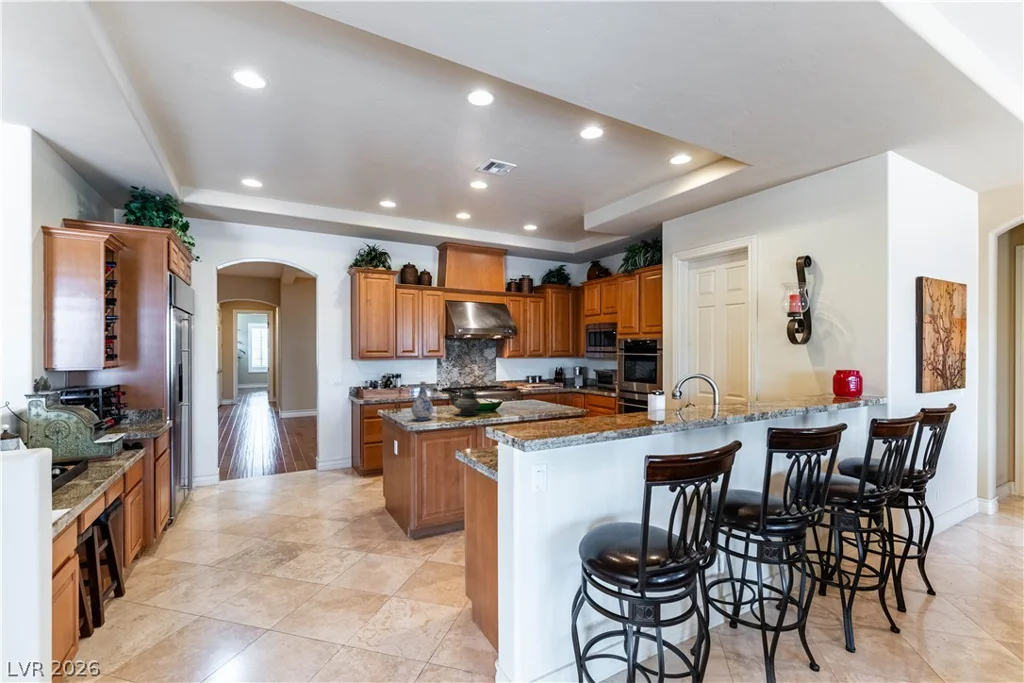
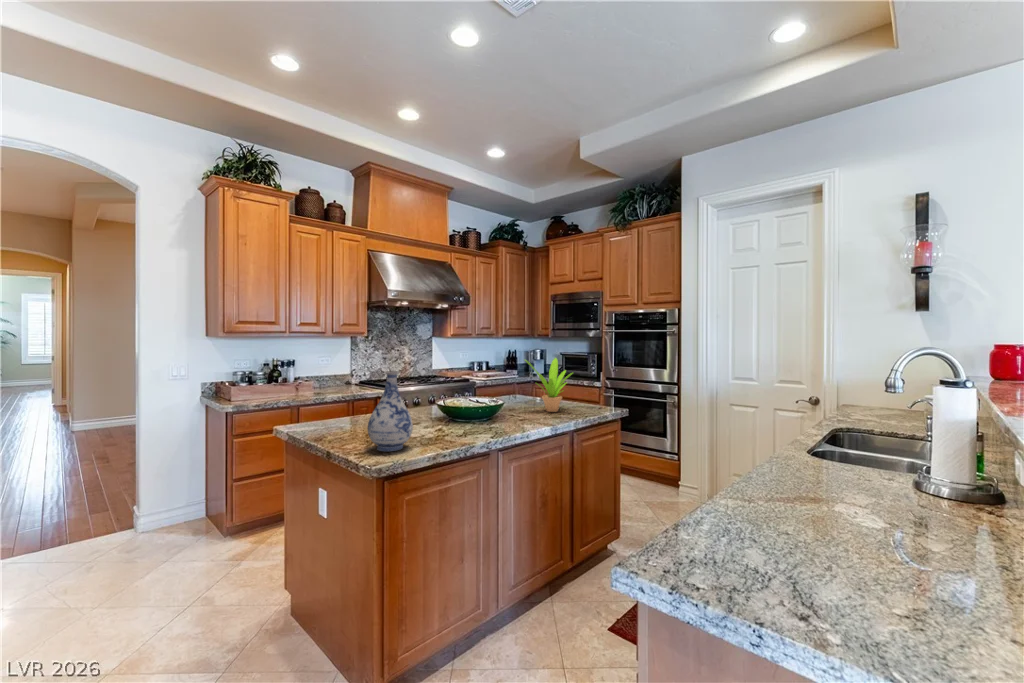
potted plant: none [515,375,545,408] -> present [525,358,572,412]
teapot: present [448,383,480,415] -> none [424,372,489,433]

